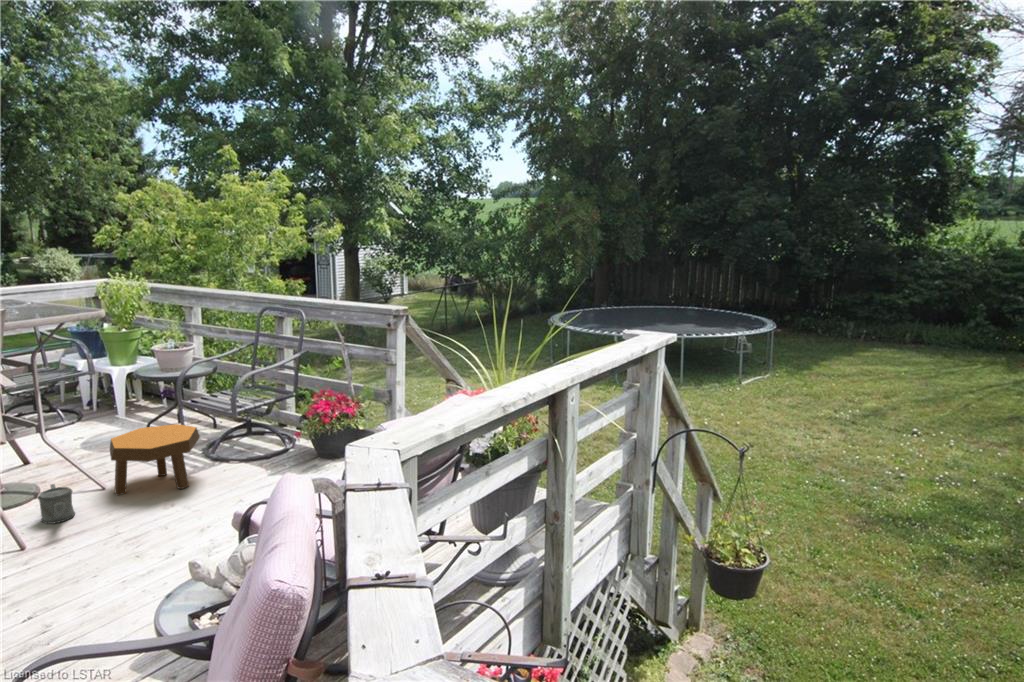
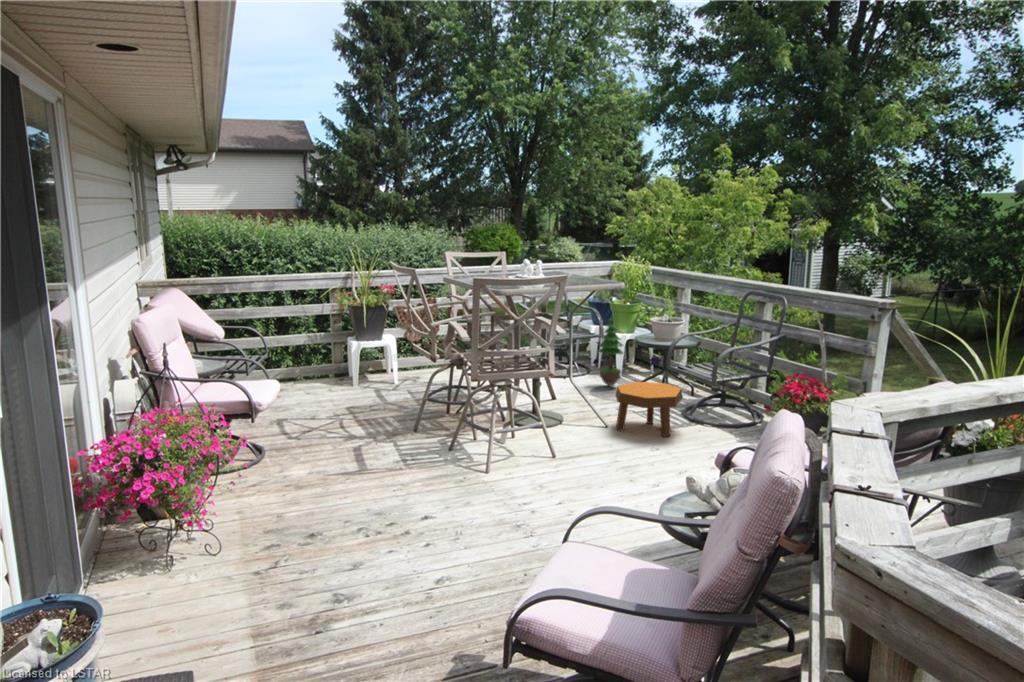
potted tree: none [85,346,124,437] -> present [598,316,623,387]
watering can: present [38,484,75,524] -> none [568,411,590,440]

